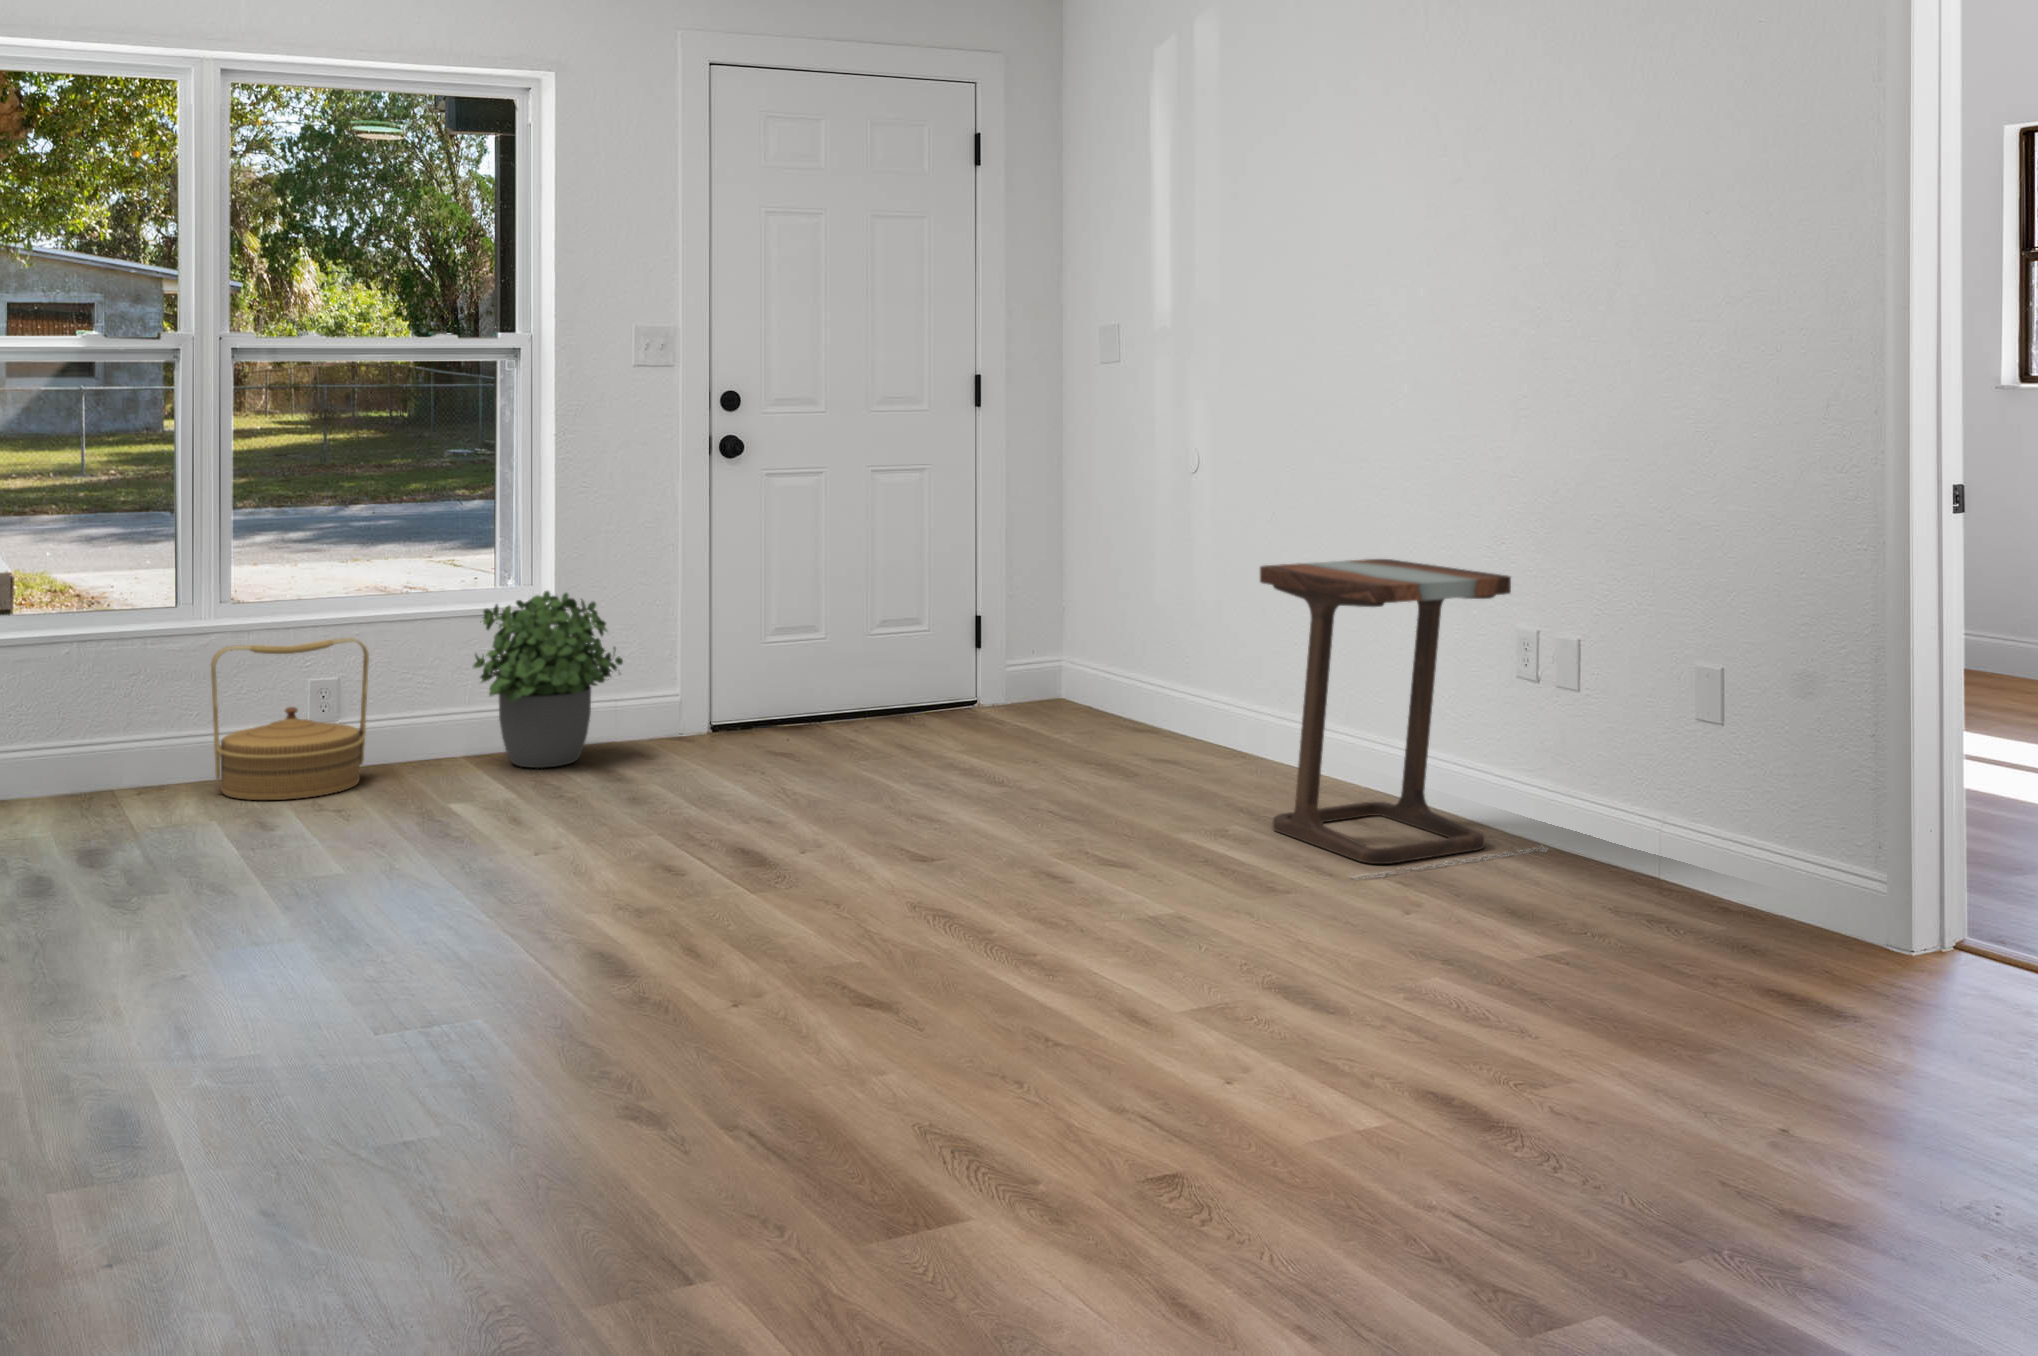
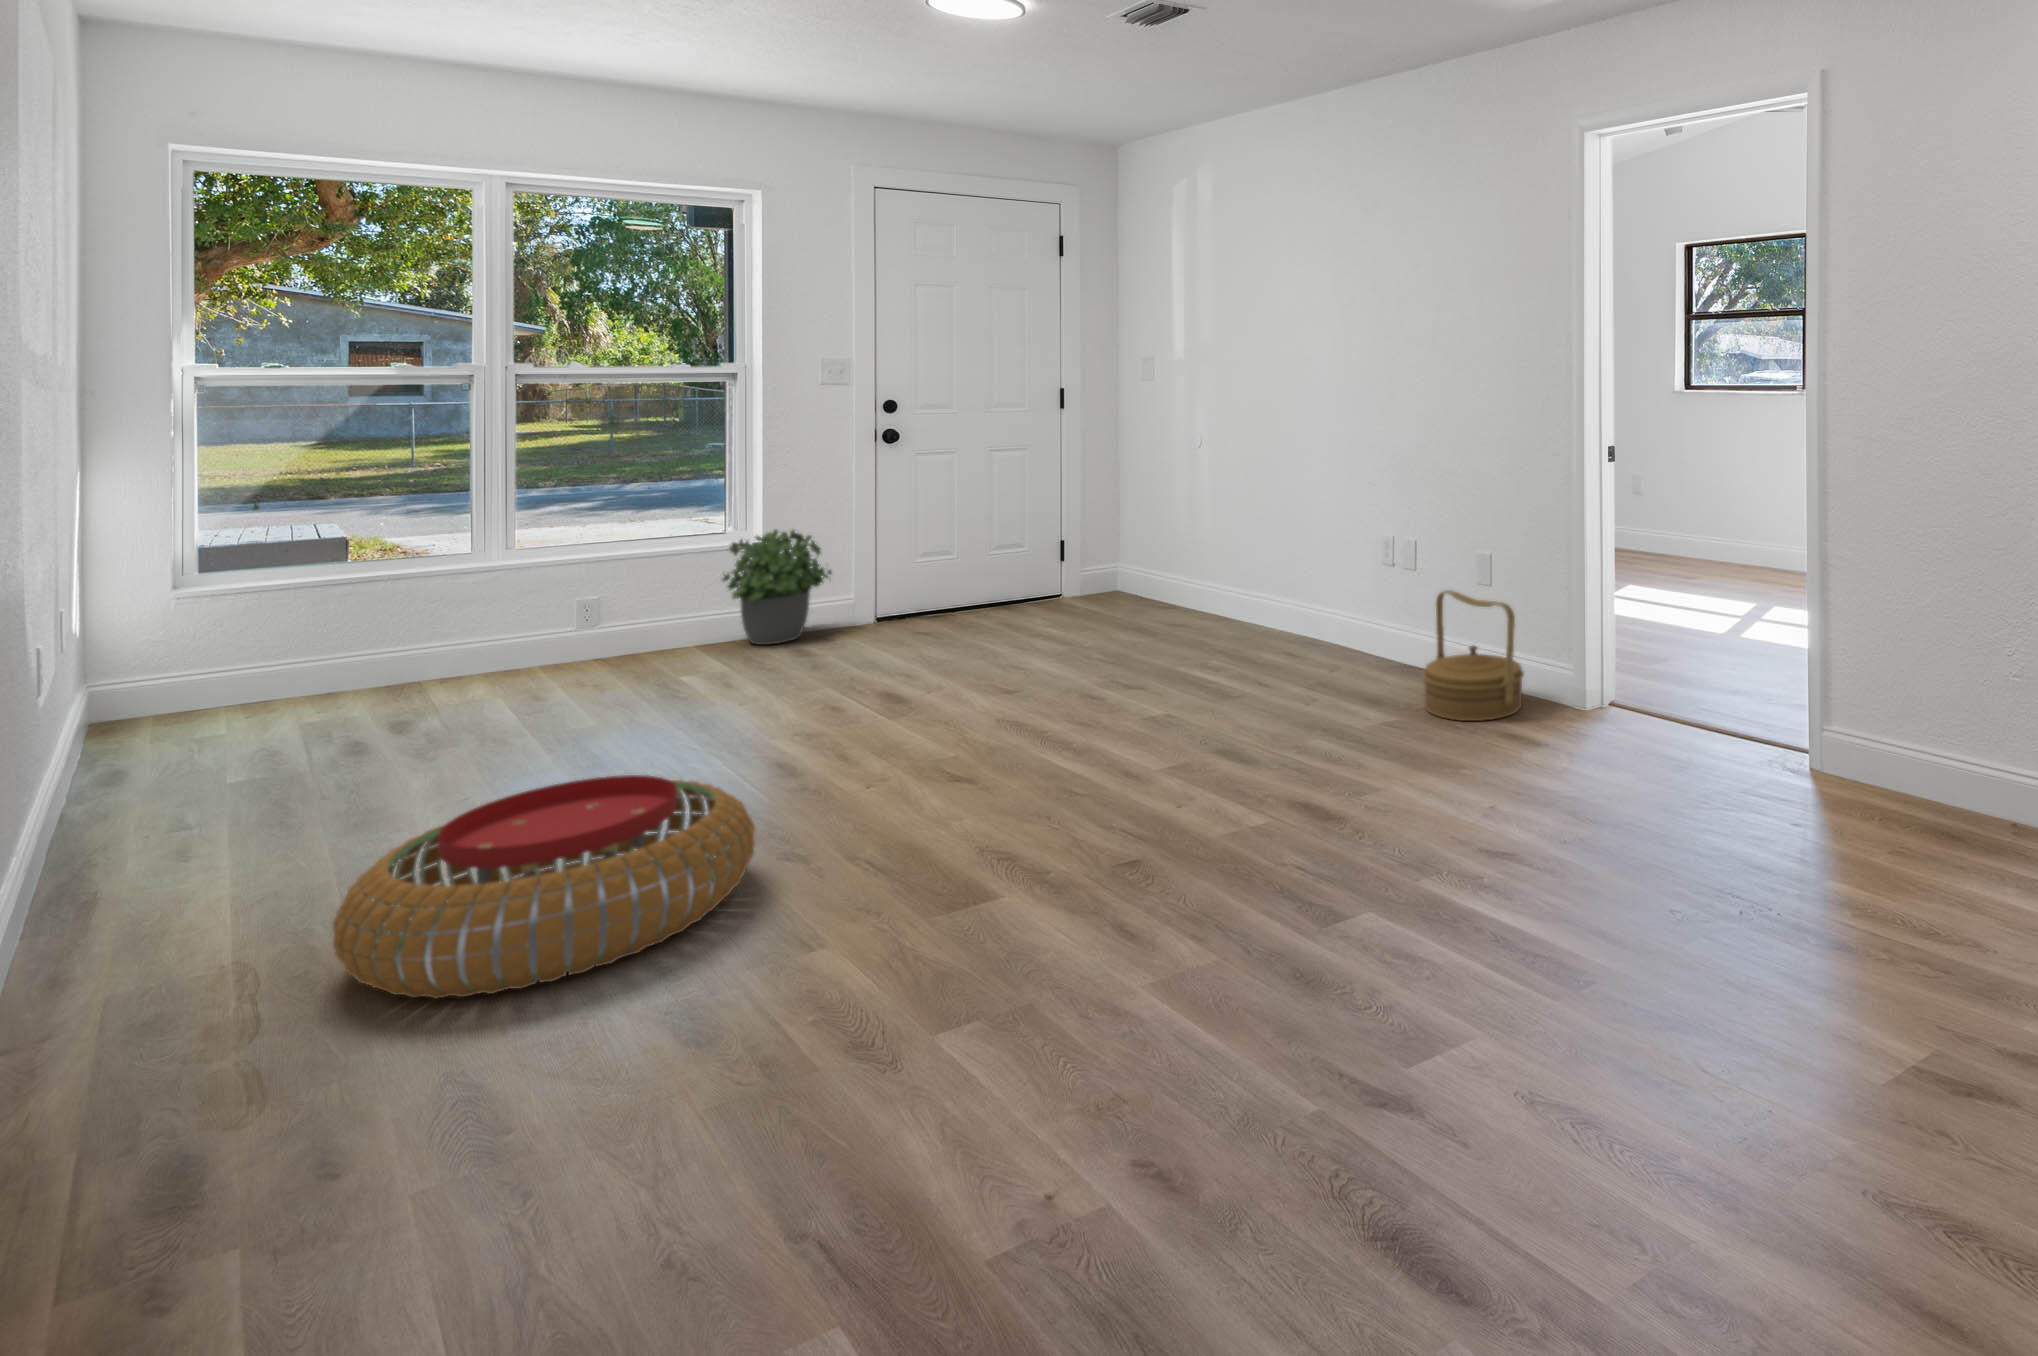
side table: present [1260,559,1546,878] -> none [1236,495,1403,689]
woven basket: present [211,638,369,800] -> present [1423,590,1524,721]
pouf: none [175,923,661,1203] -> present [333,775,755,998]

